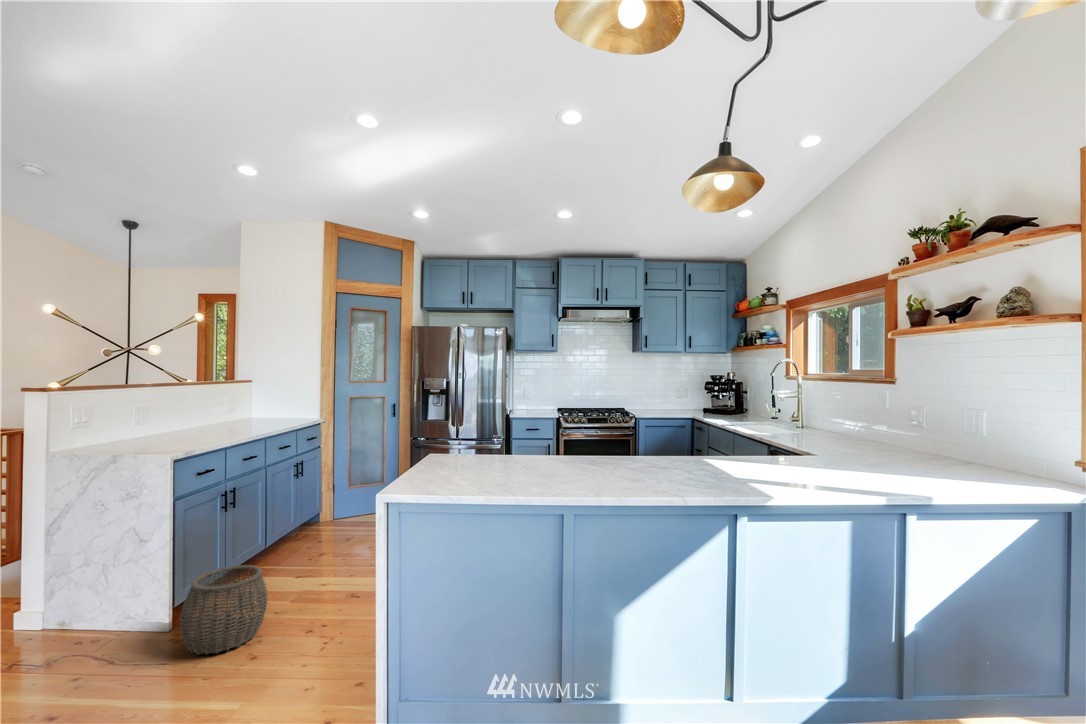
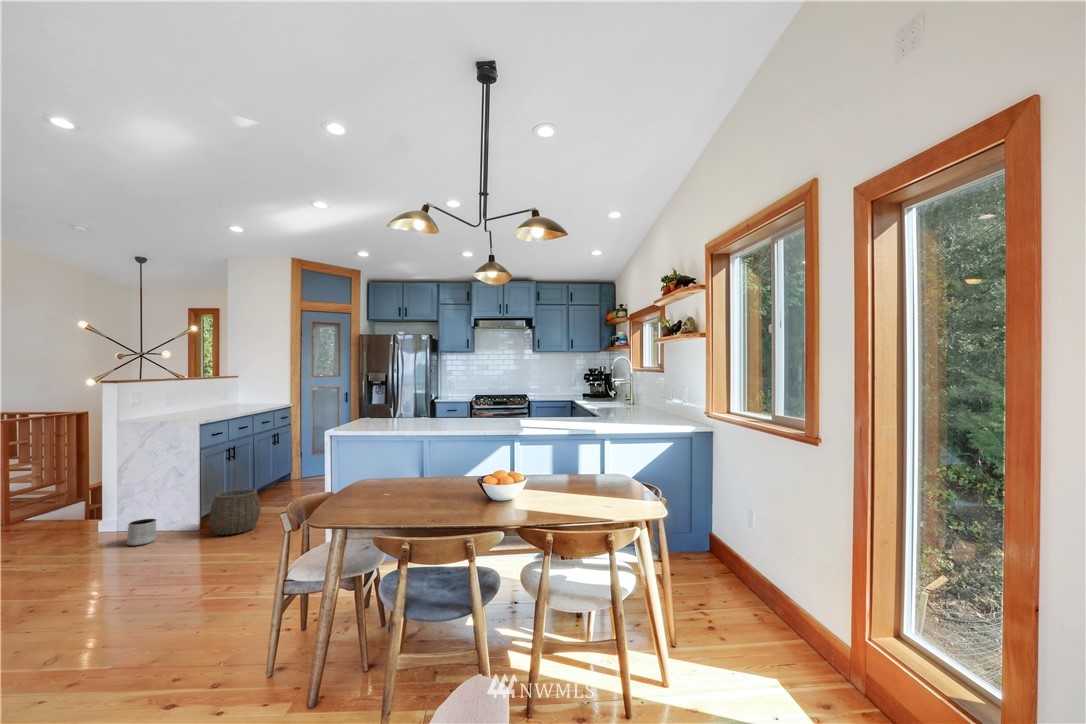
planter: none [35,623,92,679] -> present [127,519,156,546]

